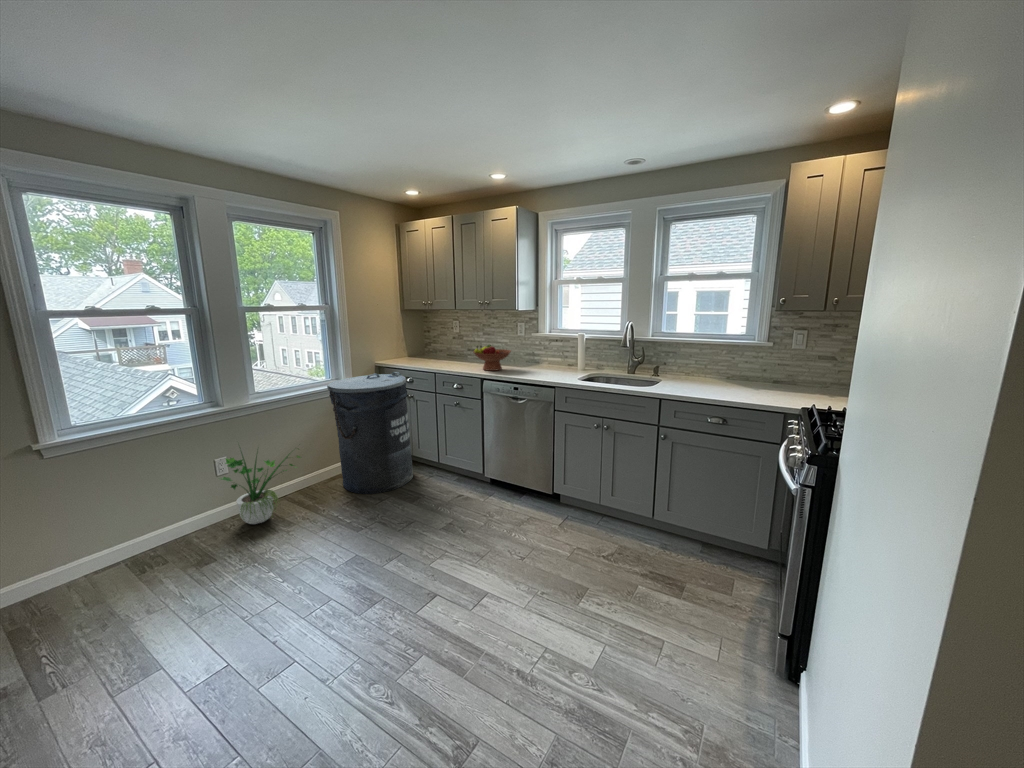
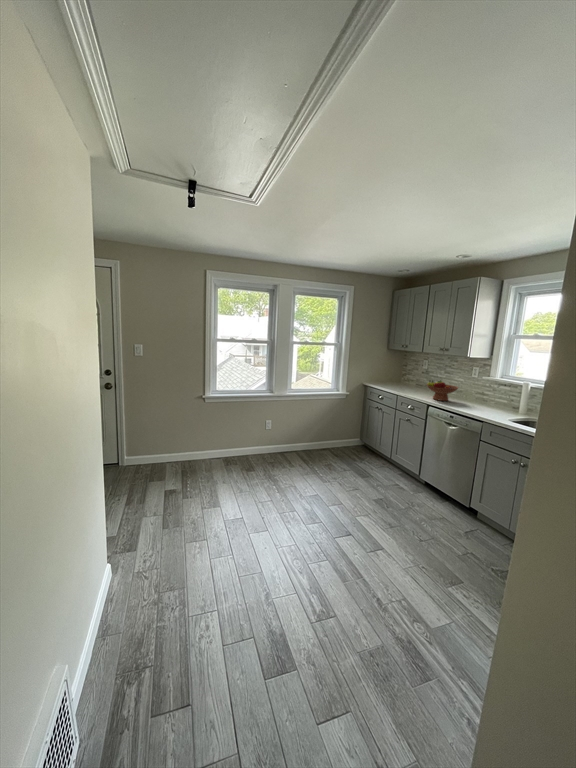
trash can: present [327,372,413,494] -> none [327,389,376,466]
potted plant: present [221,452,301,524] -> none [264,412,308,460]

